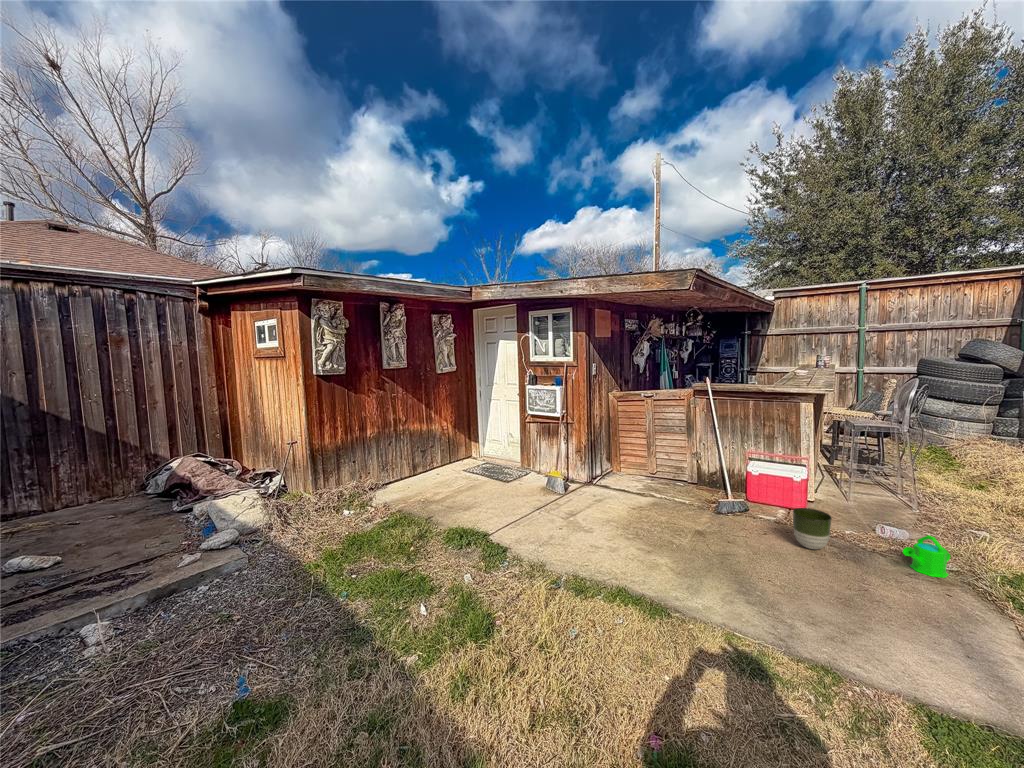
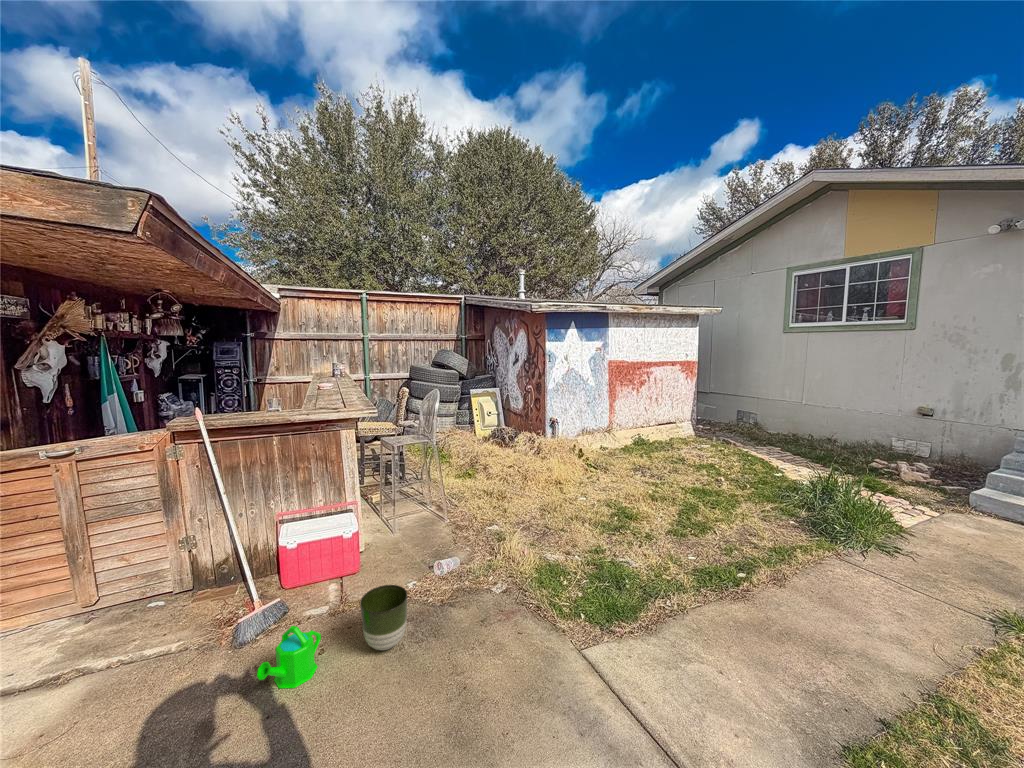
watering can: present [903,535,950,578] -> present [257,626,321,688]

